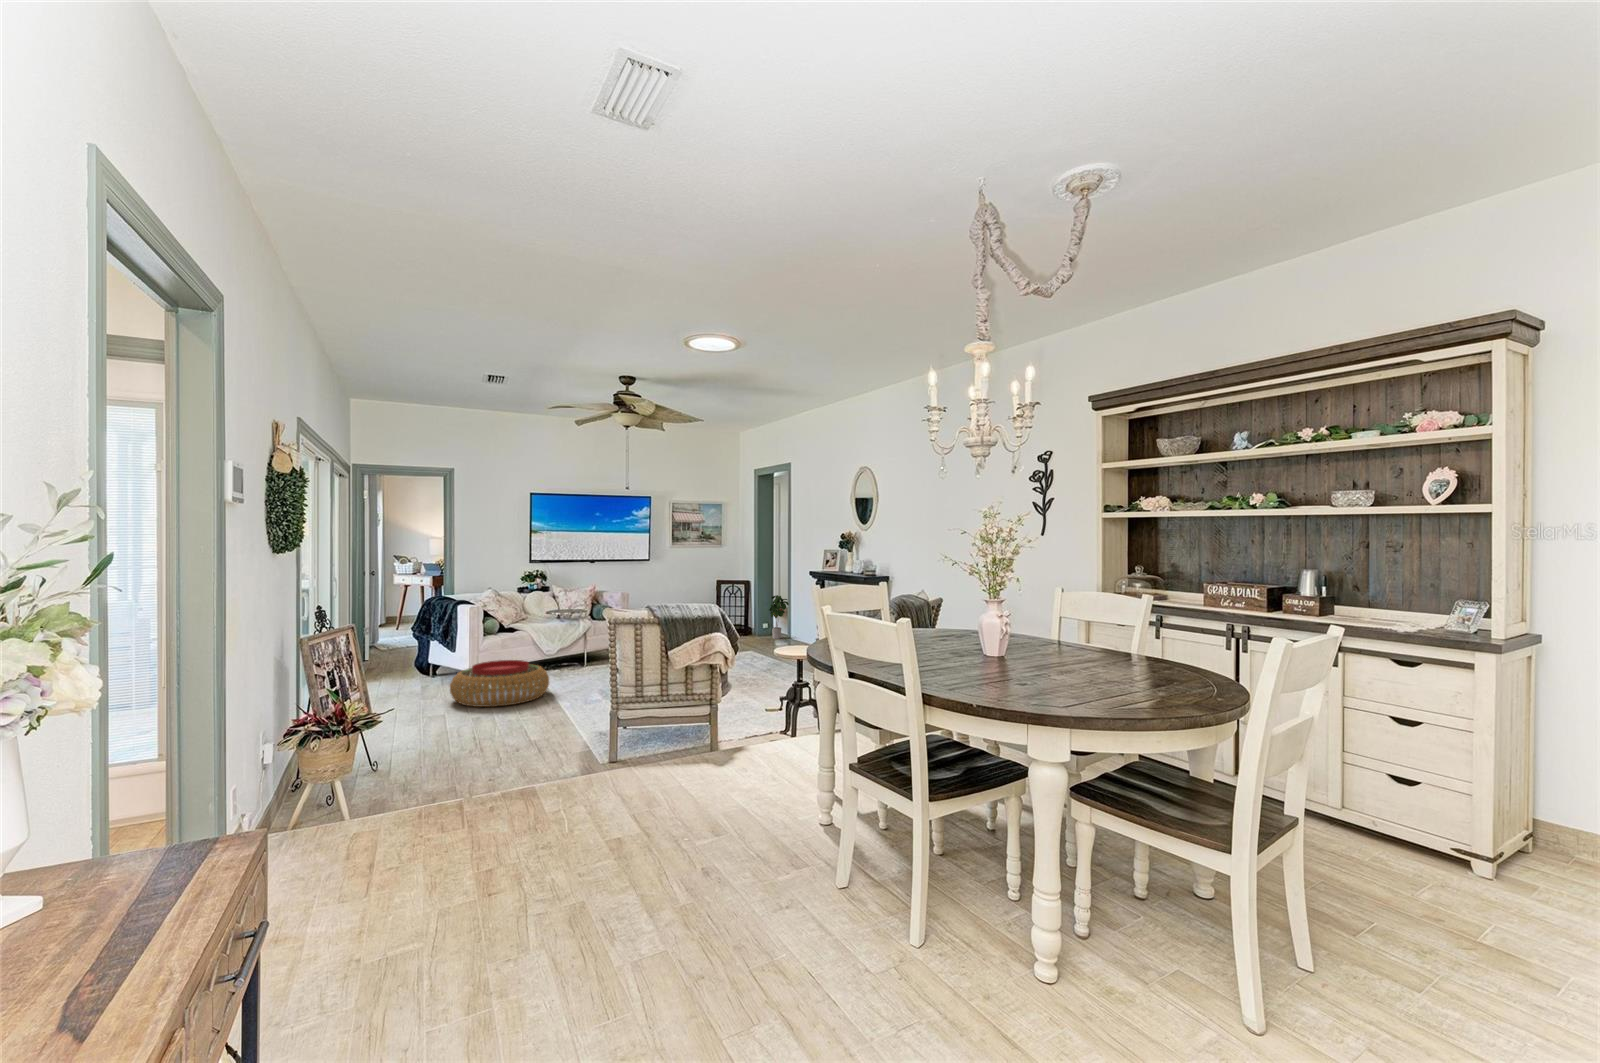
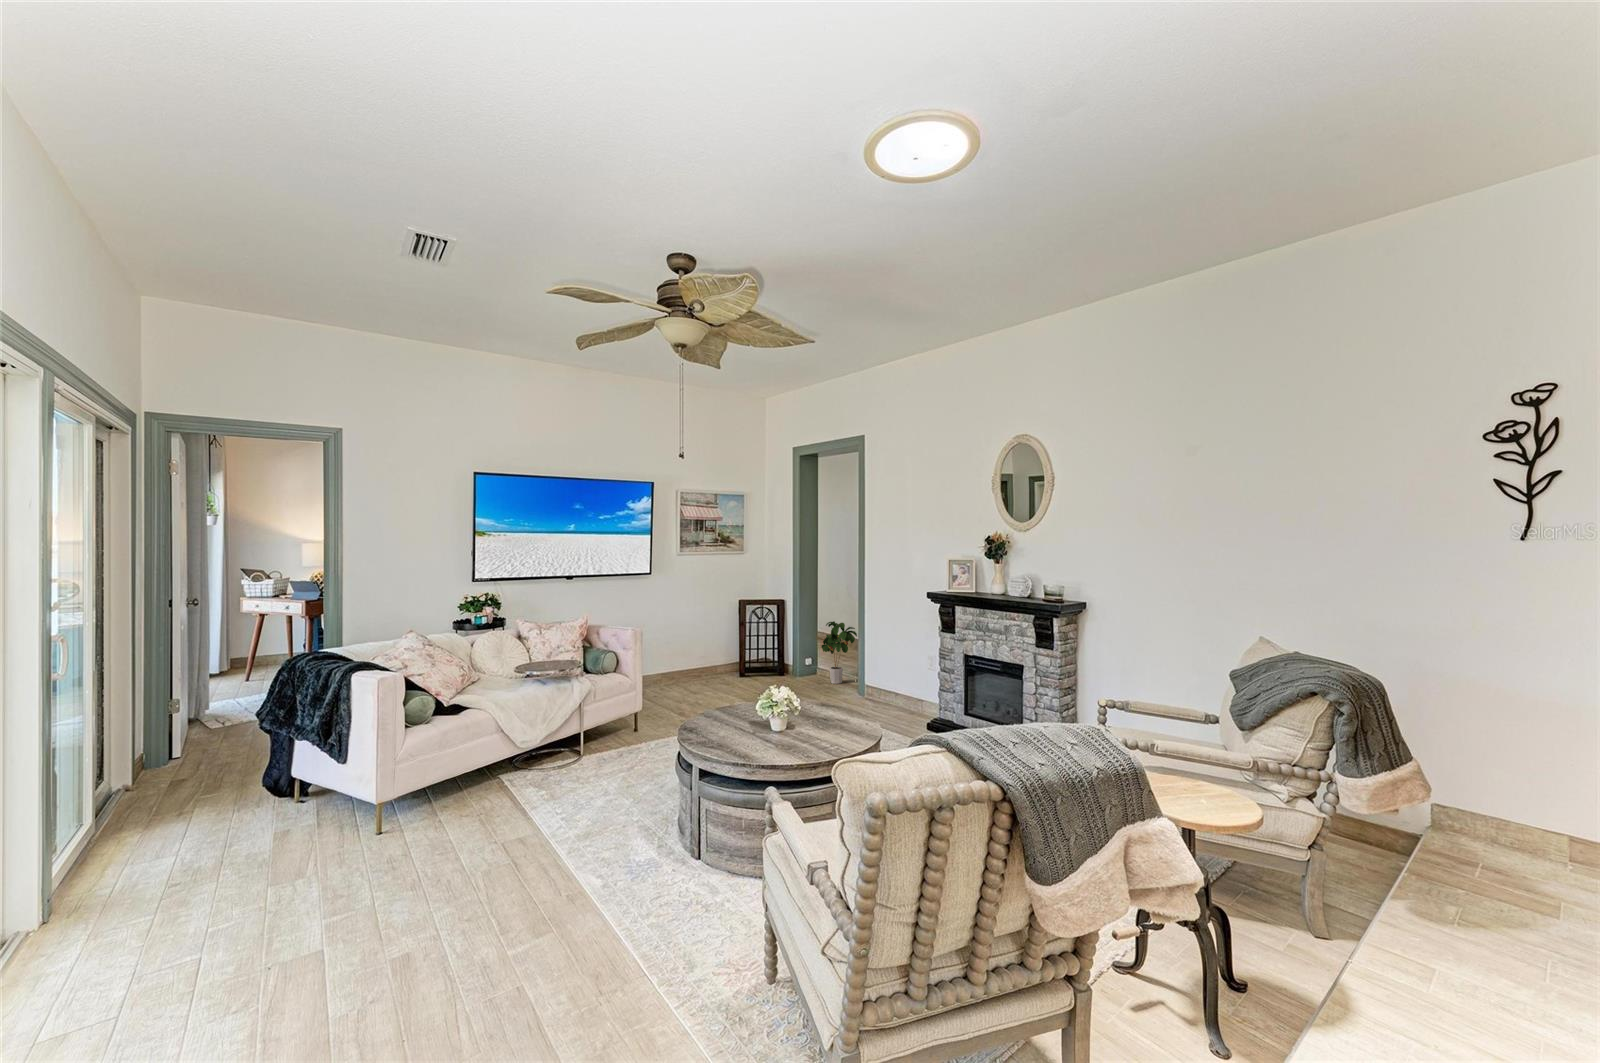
pouf: present [450,660,549,707] -> none [336,789,554,924]

